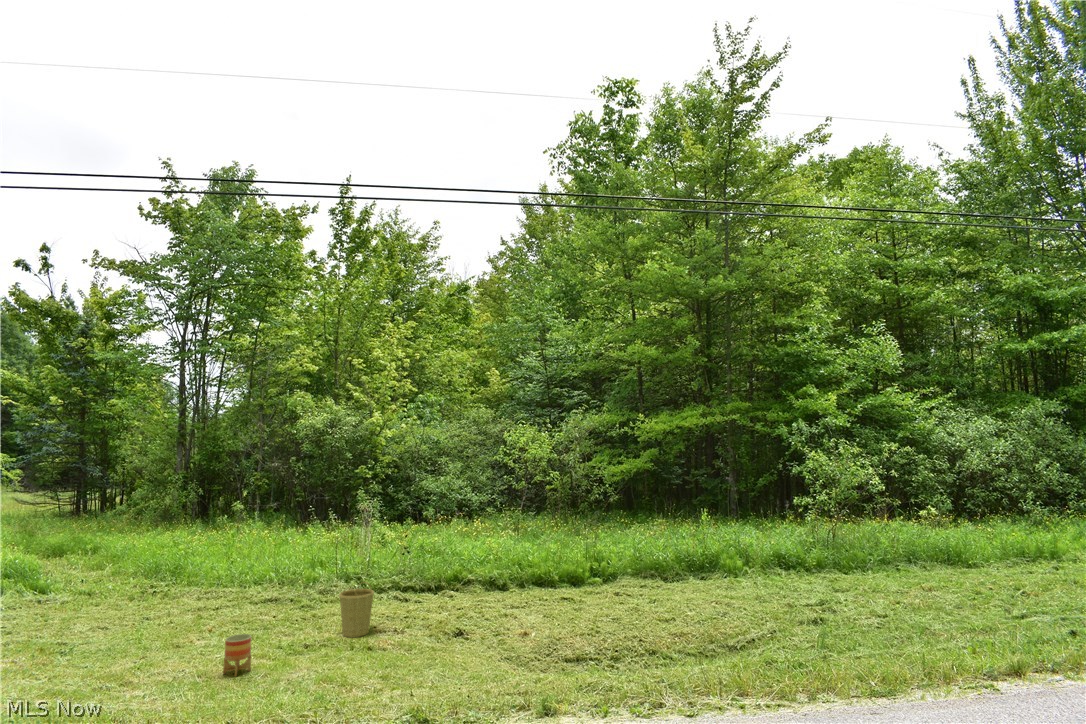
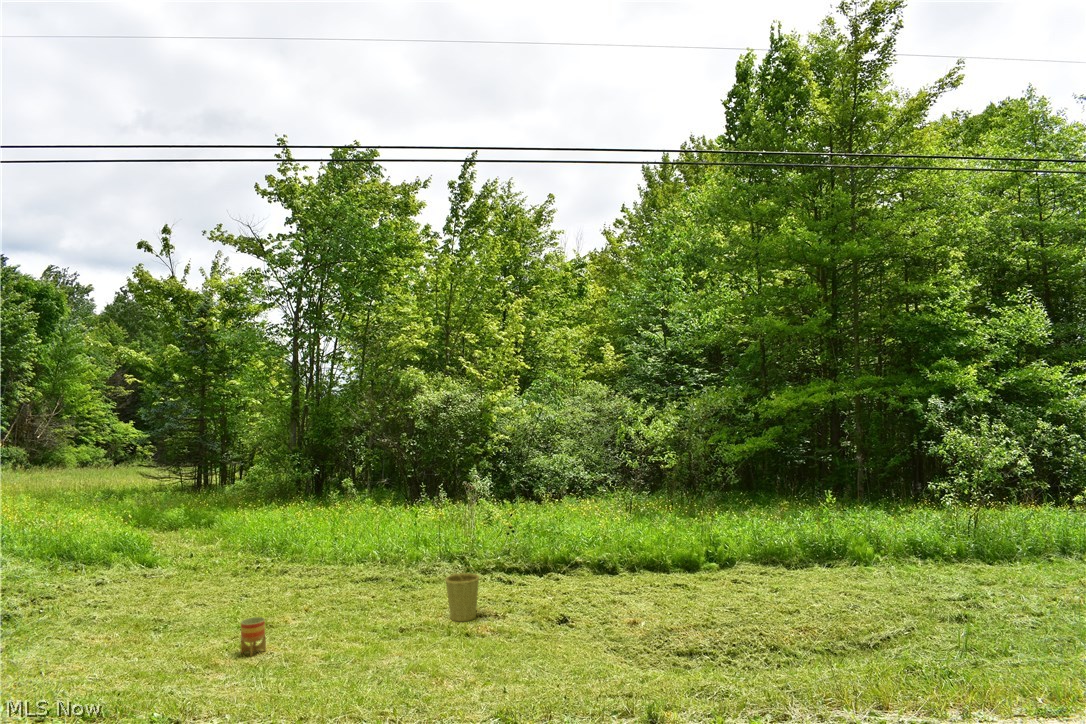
planter: present [223,634,252,676] -> present [241,617,266,656]

